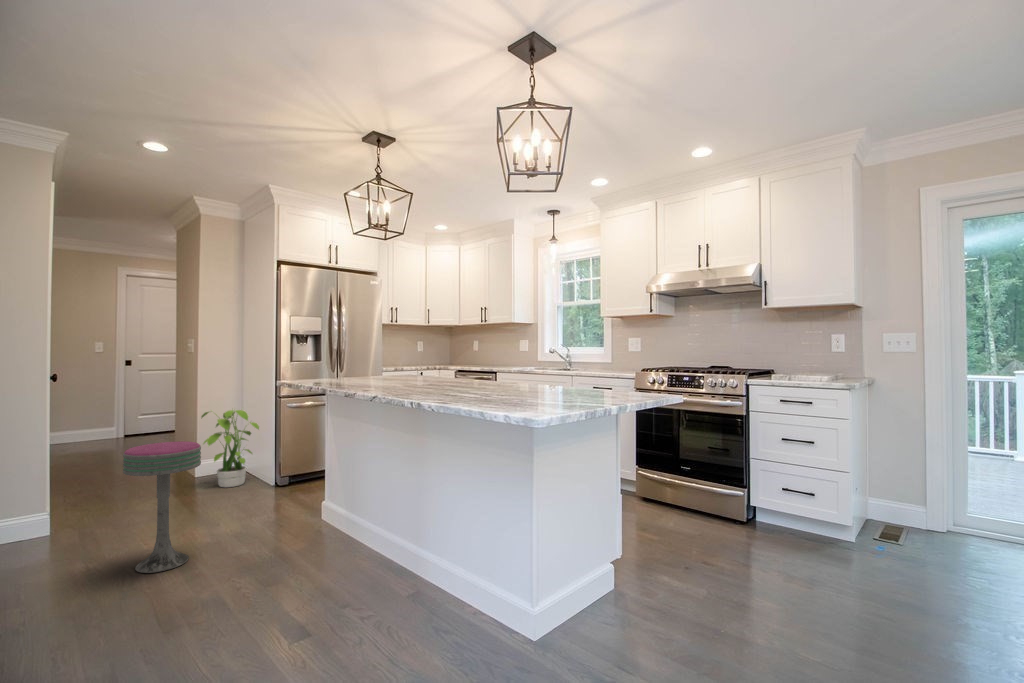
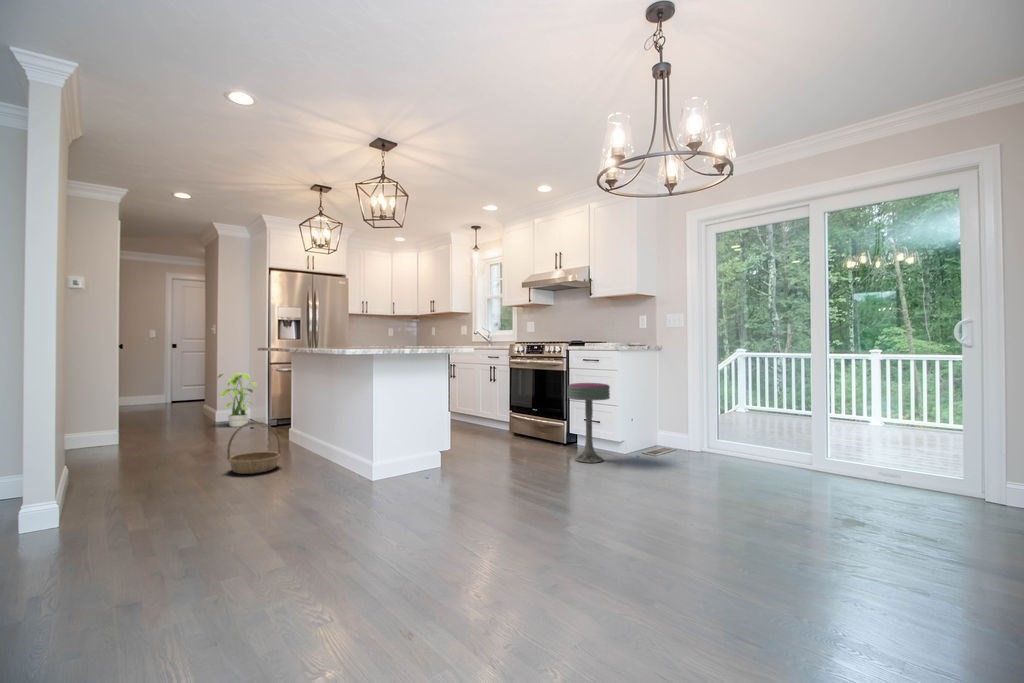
bar stool: present [123,441,201,573] -> present [568,383,610,463]
basket: none [253,526,344,629] -> present [227,422,281,474]

